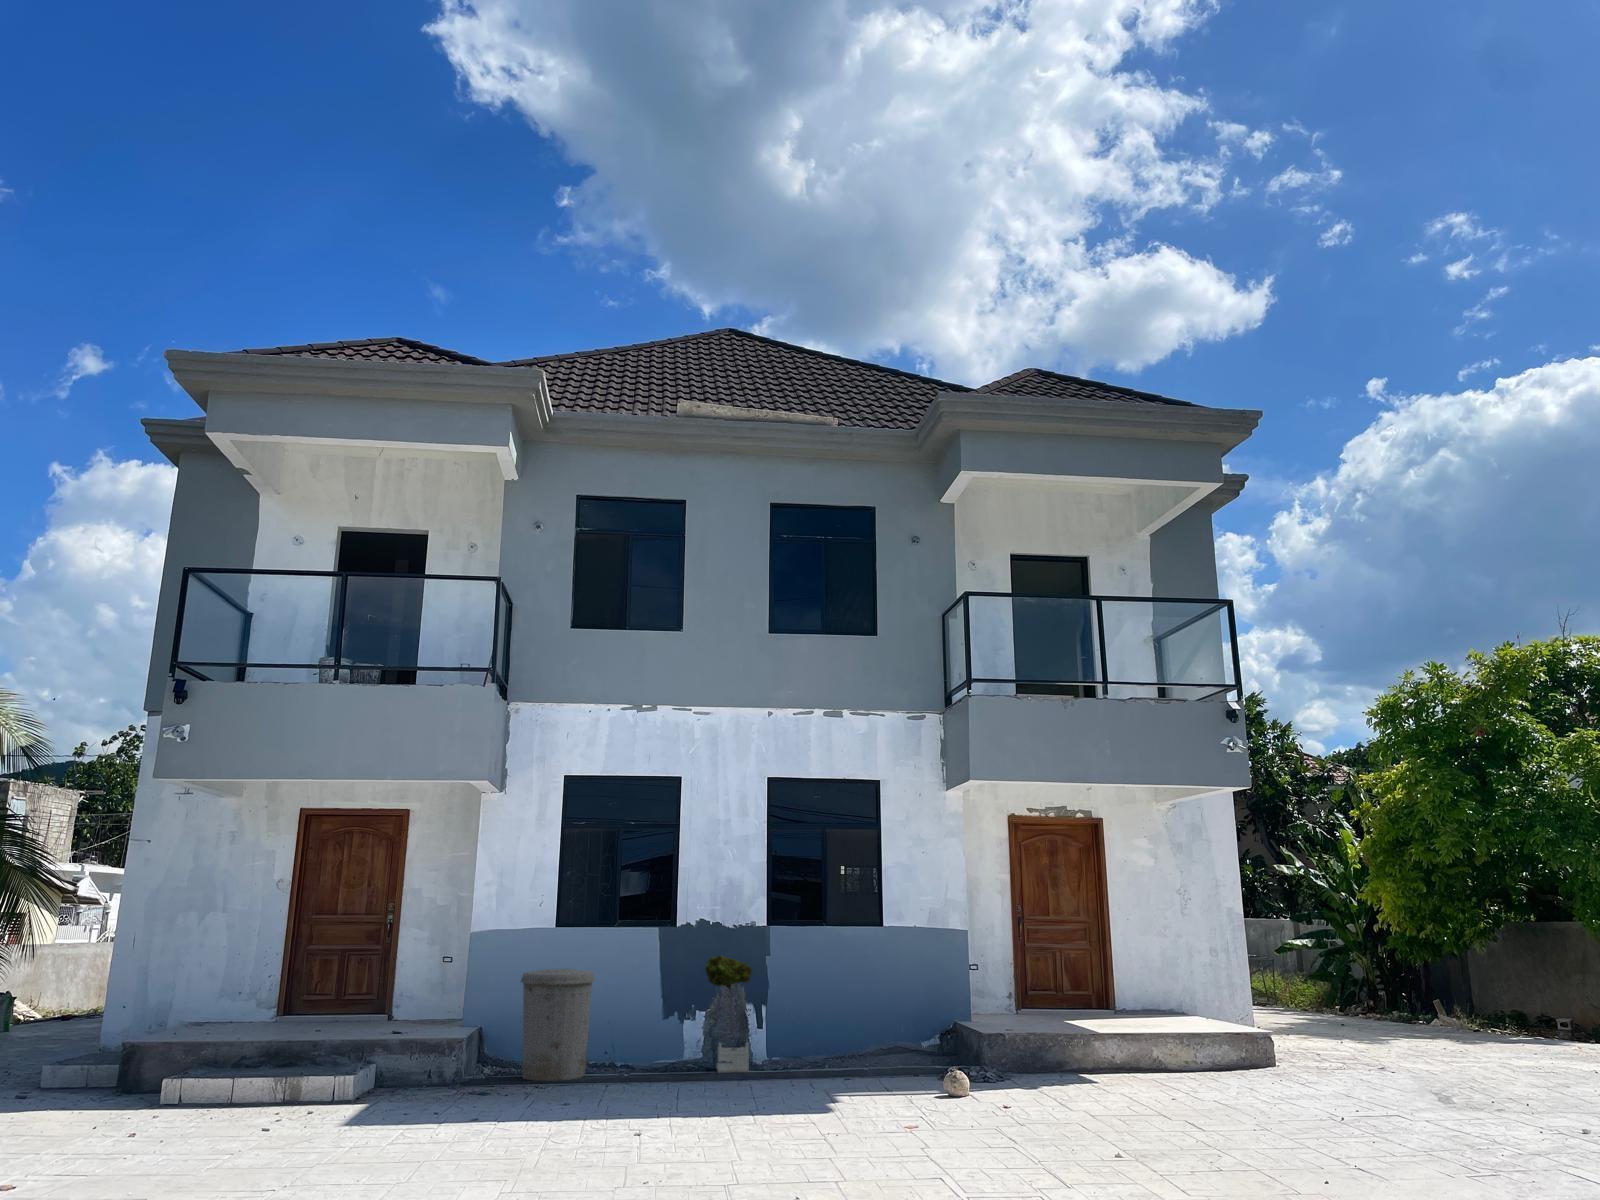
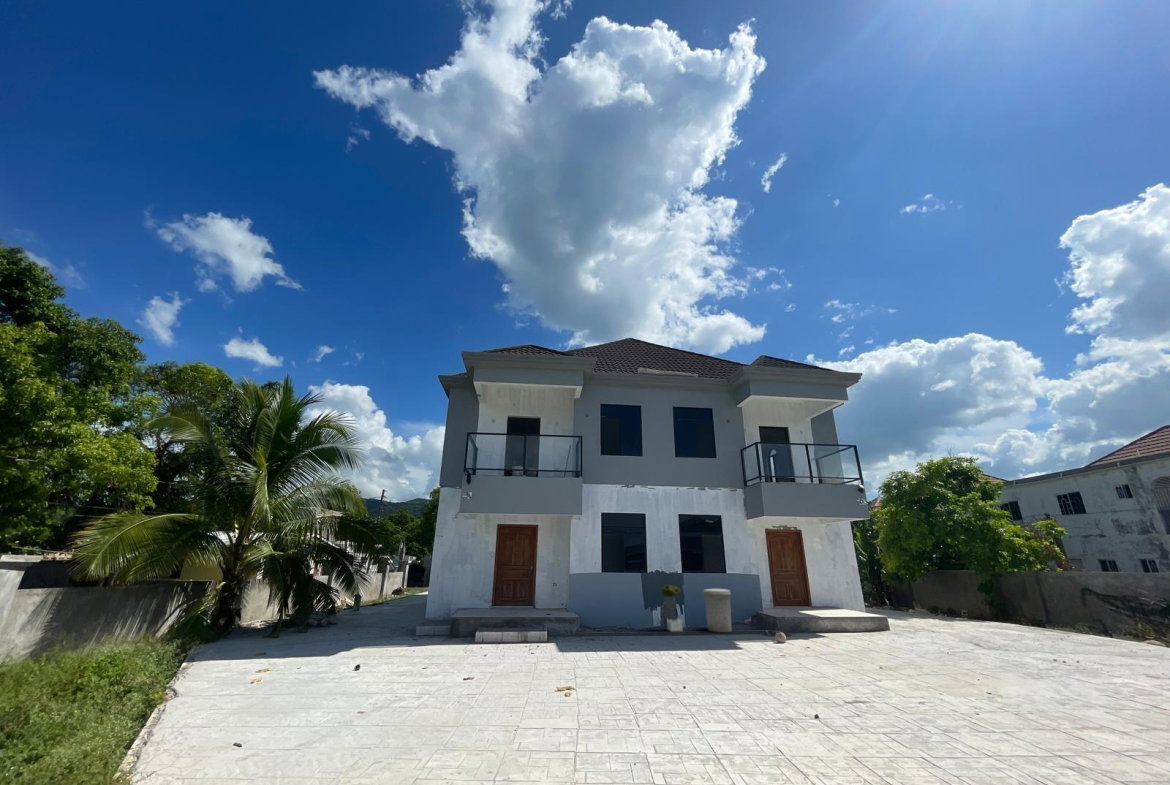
trash can: present [521,969,595,1081] -> present [703,589,732,632]

